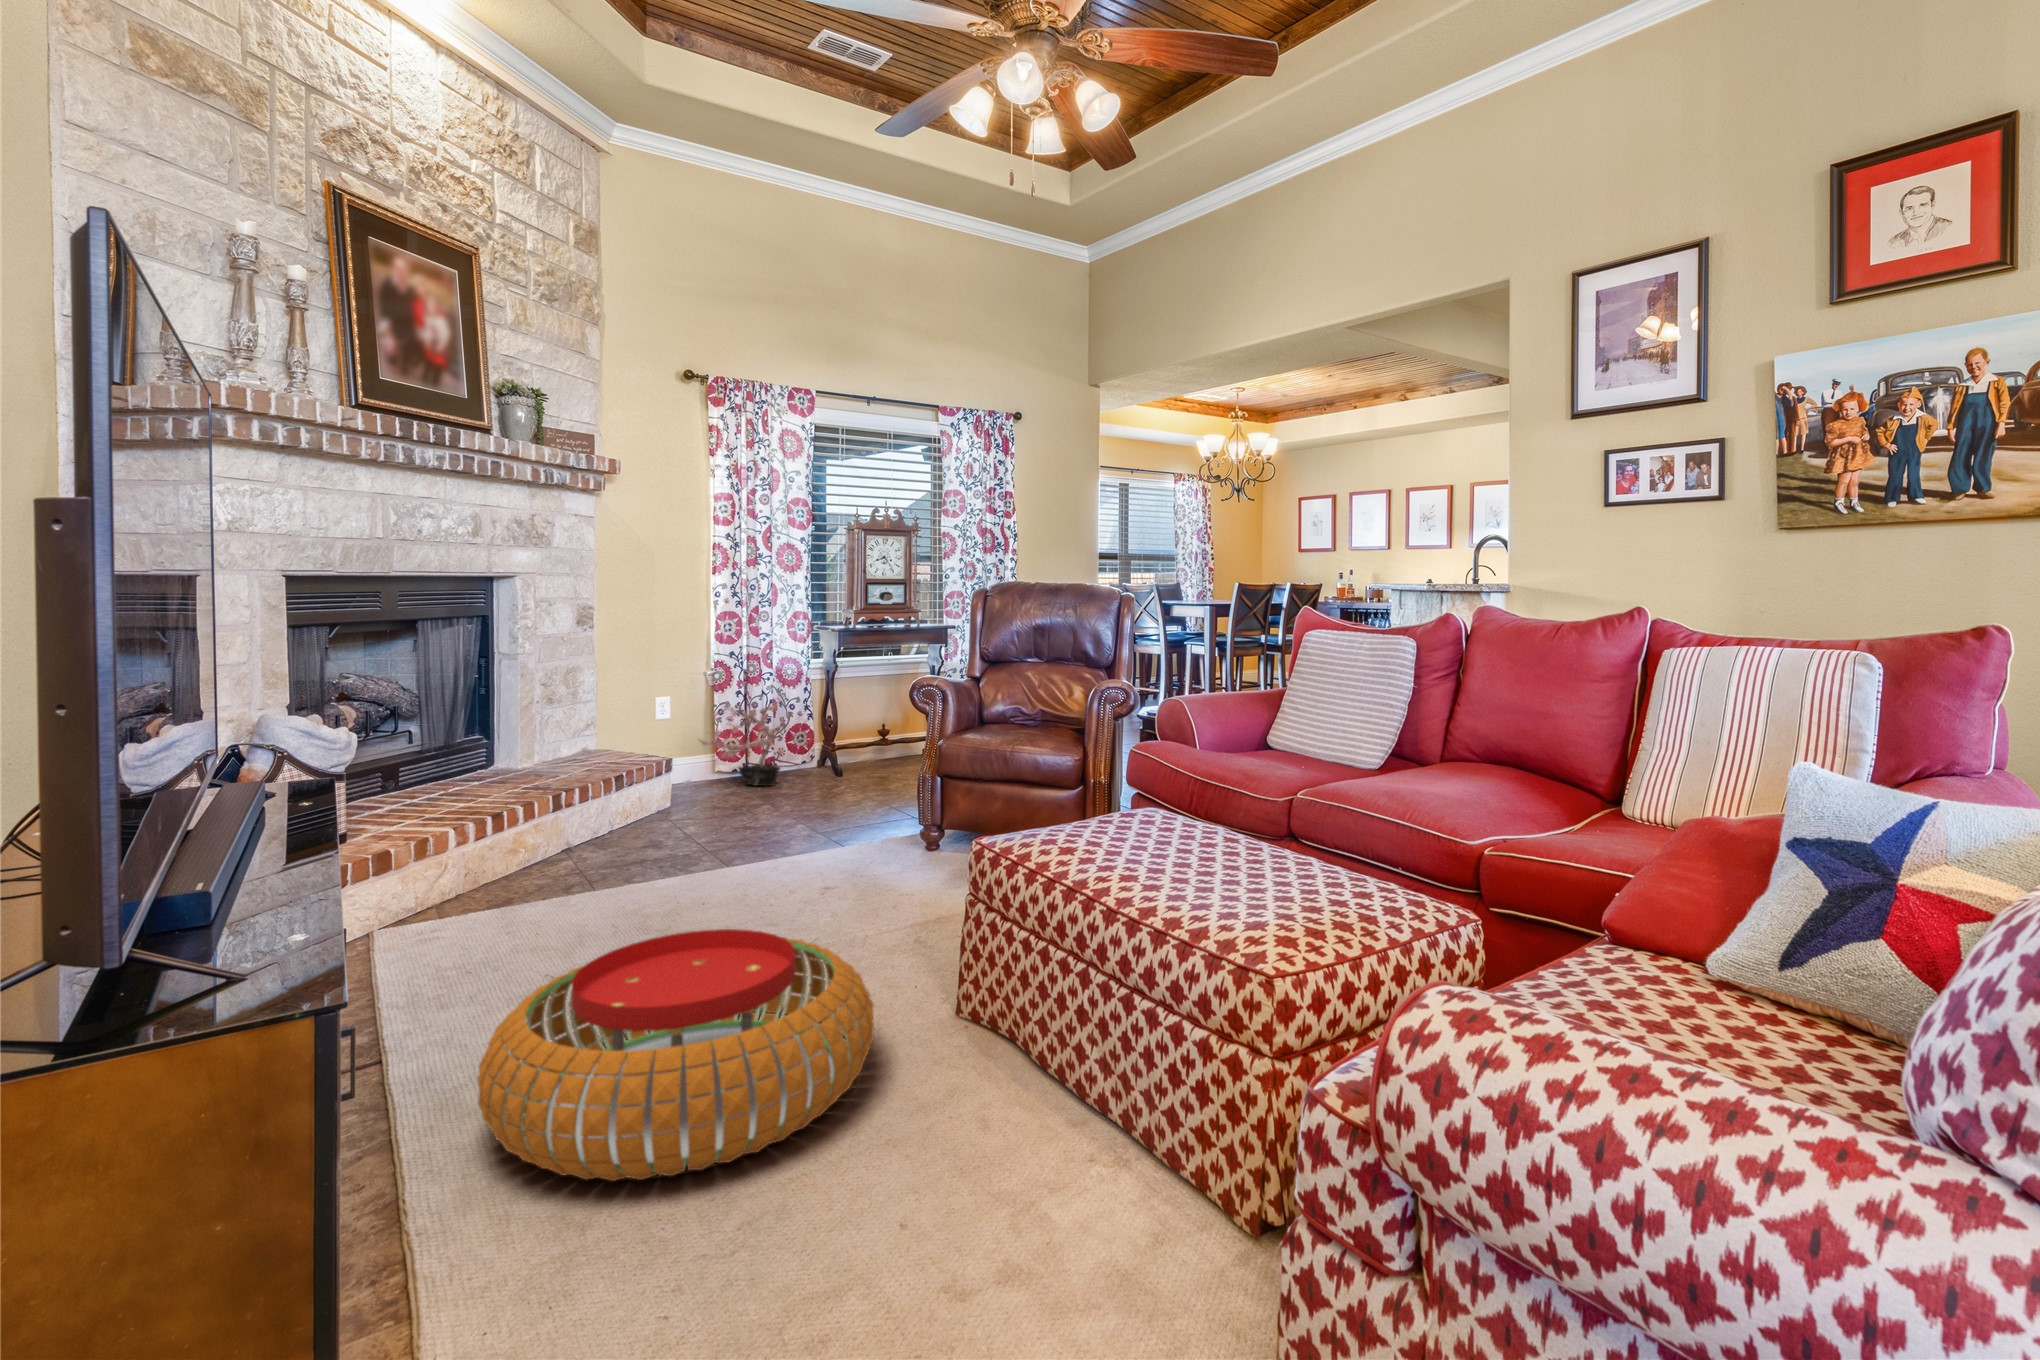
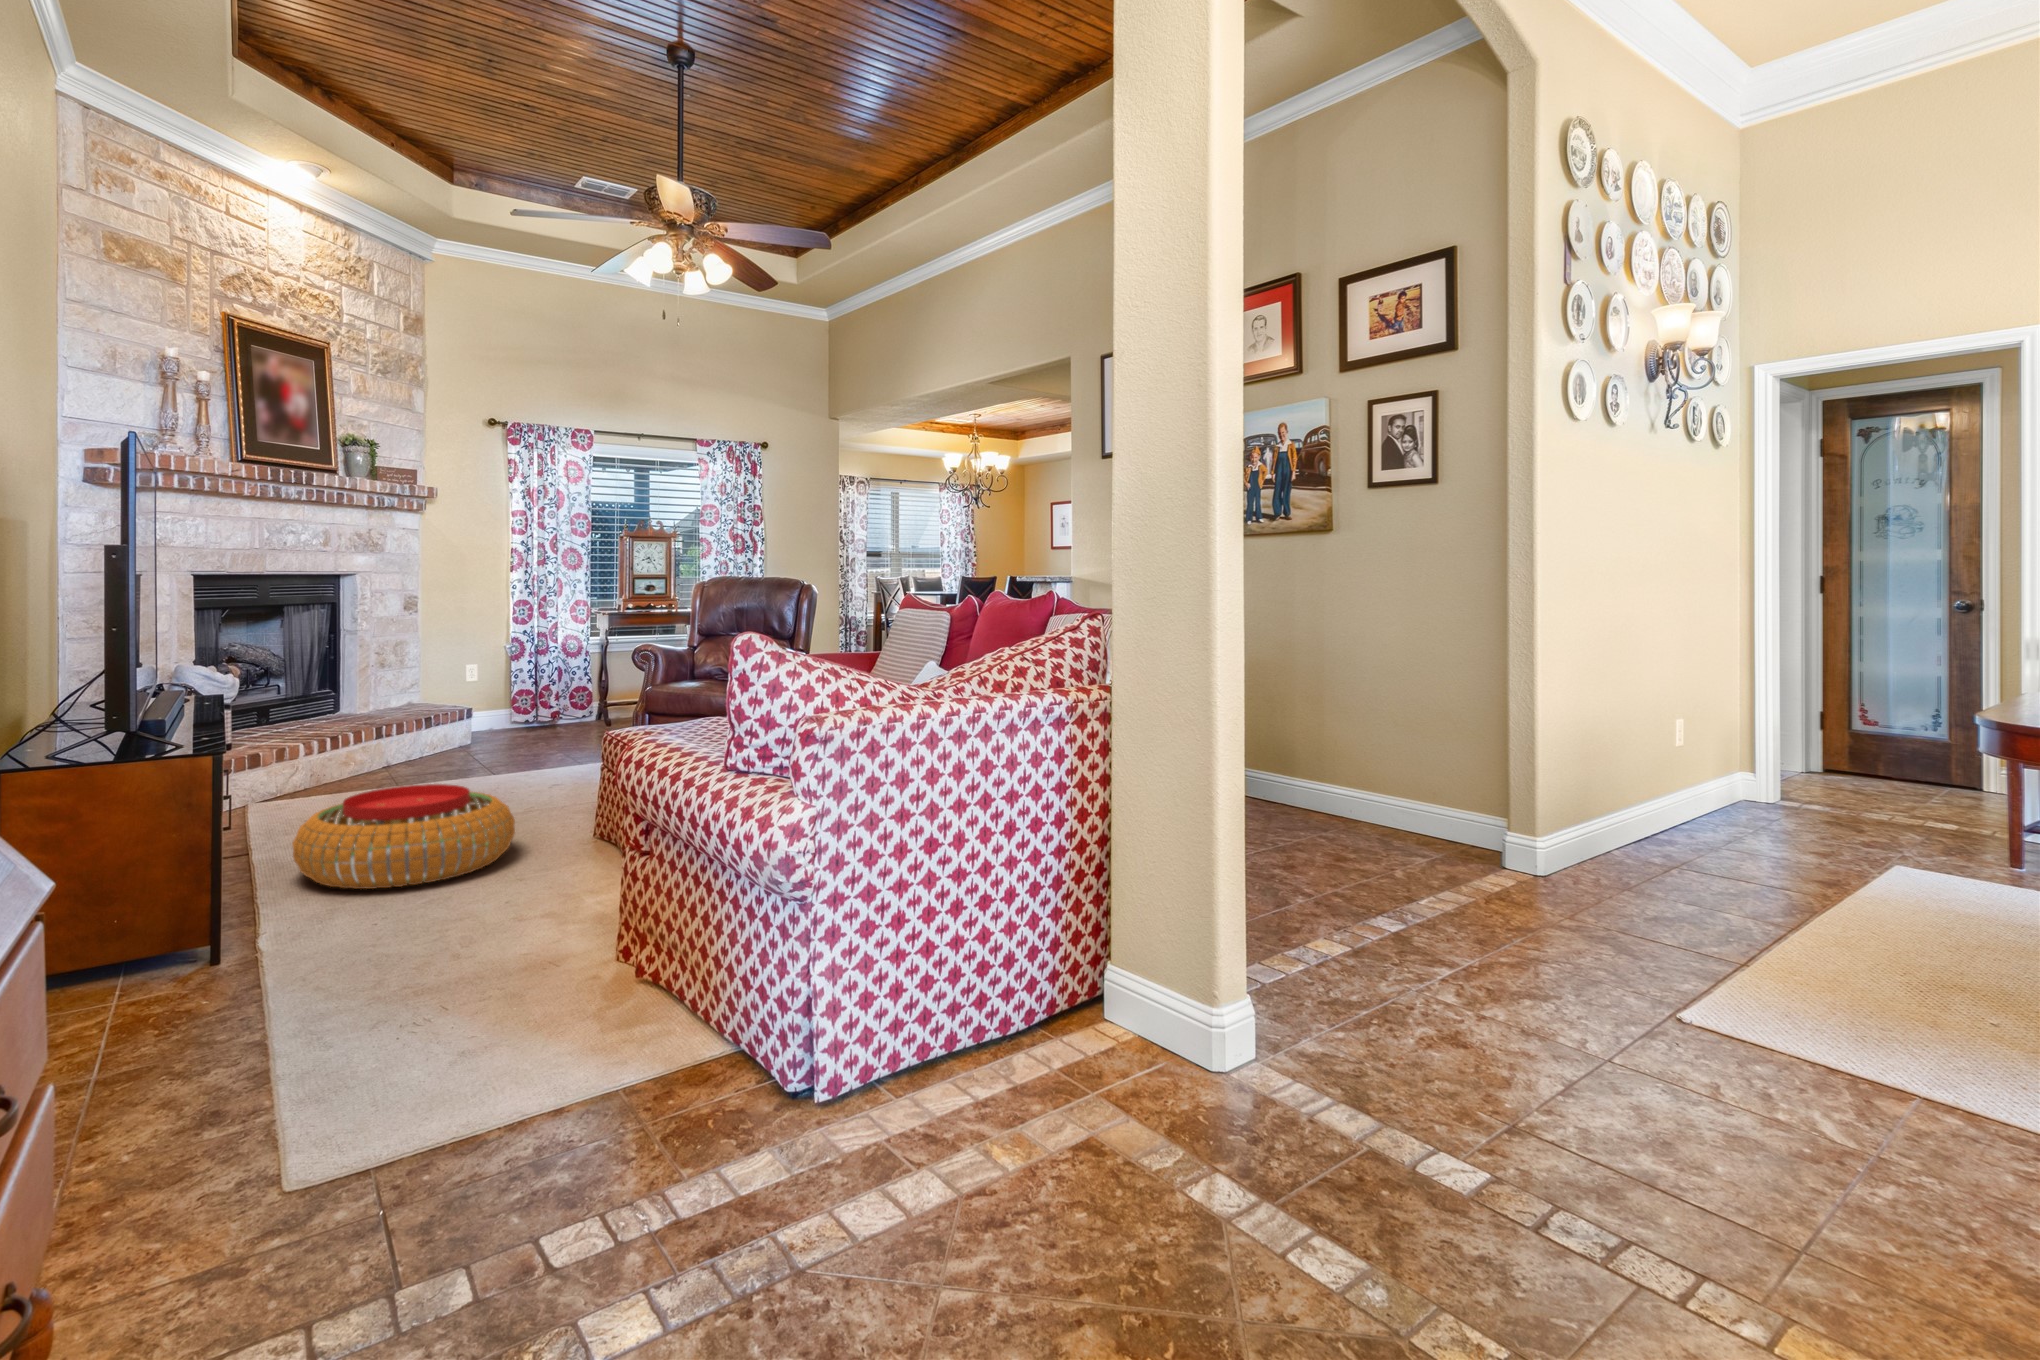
potted plant: present [699,698,785,786] -> none [494,663,565,731]

